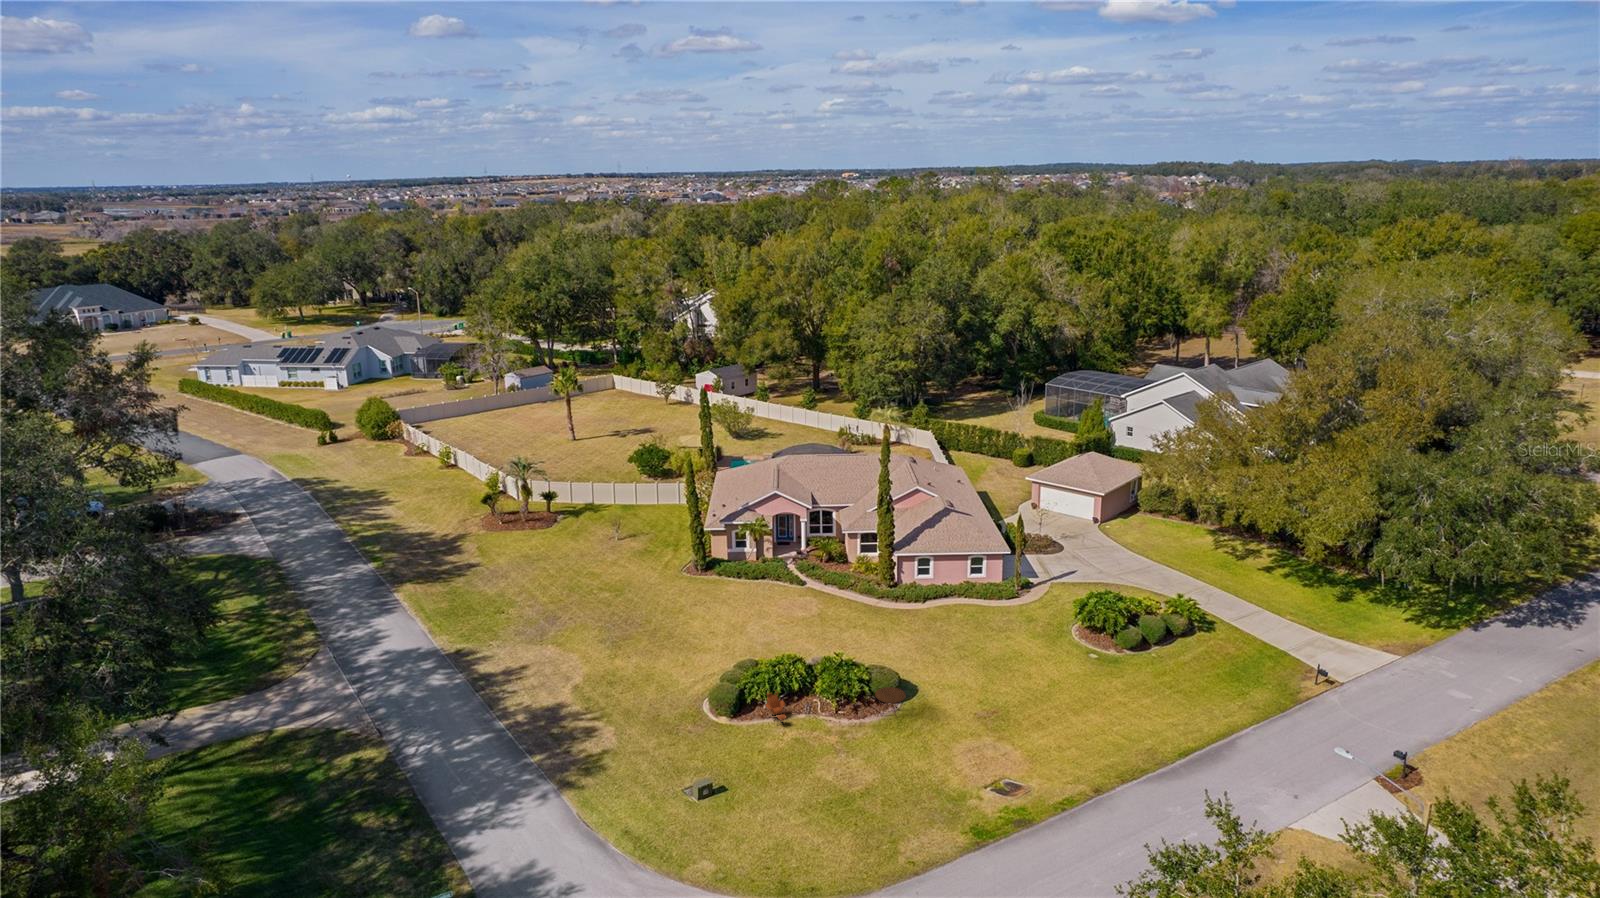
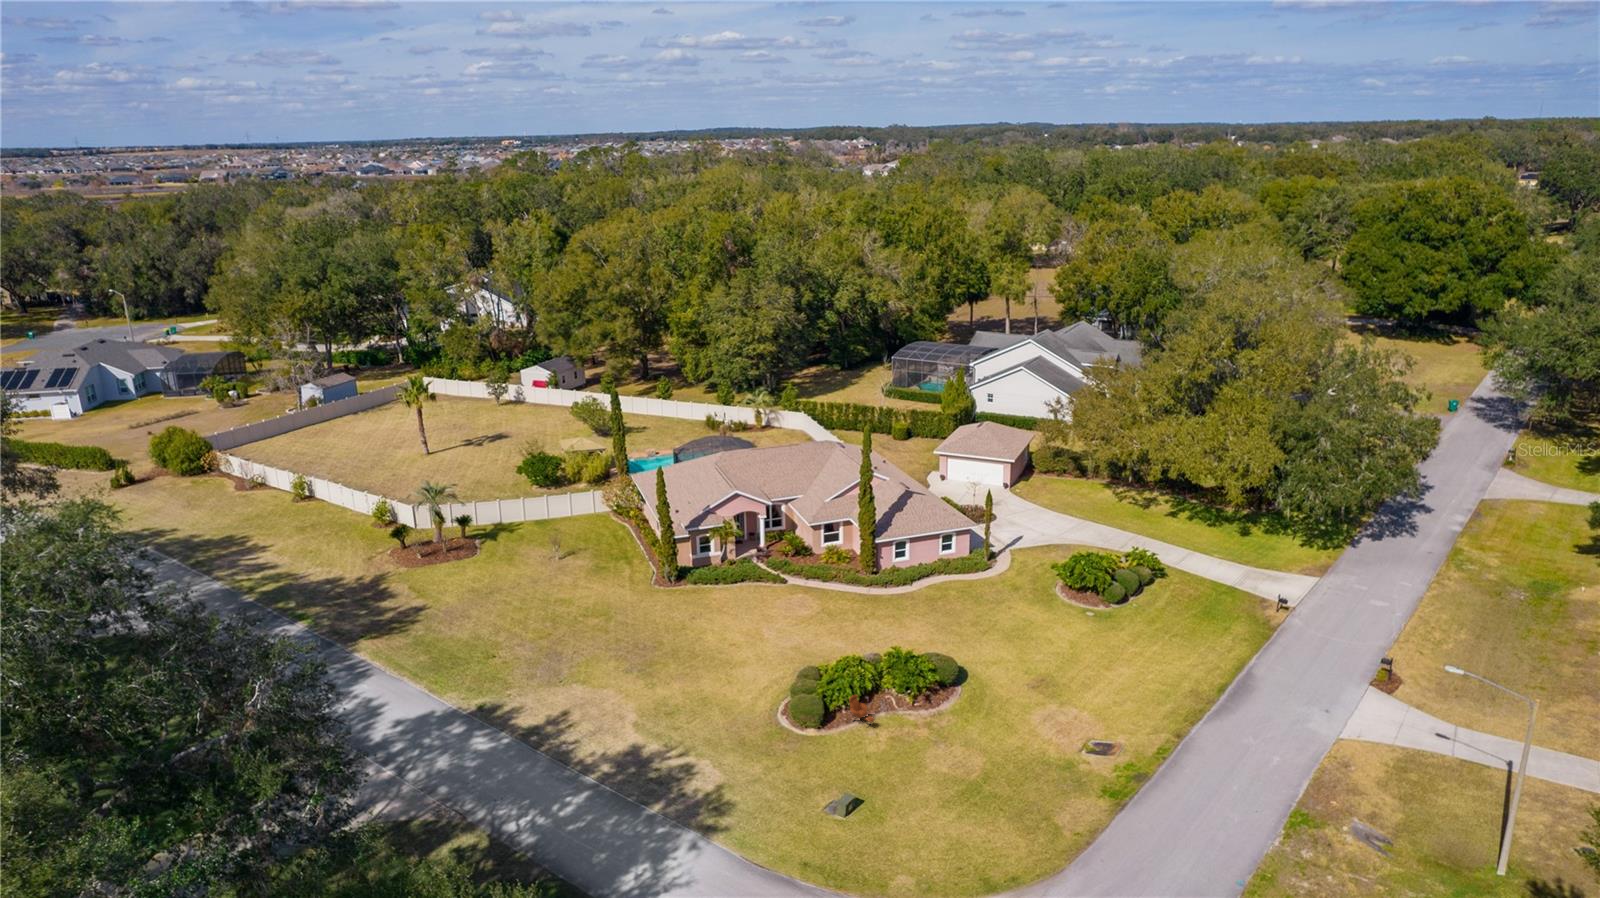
round table: present [875,687,906,711] -> none [944,672,973,702]

